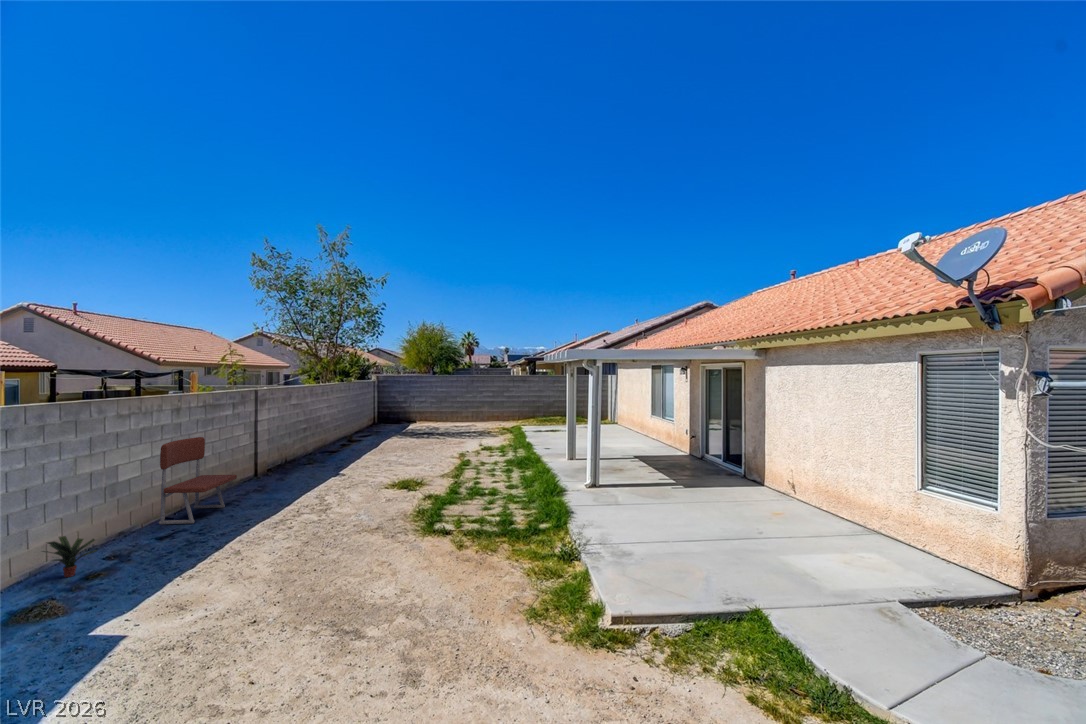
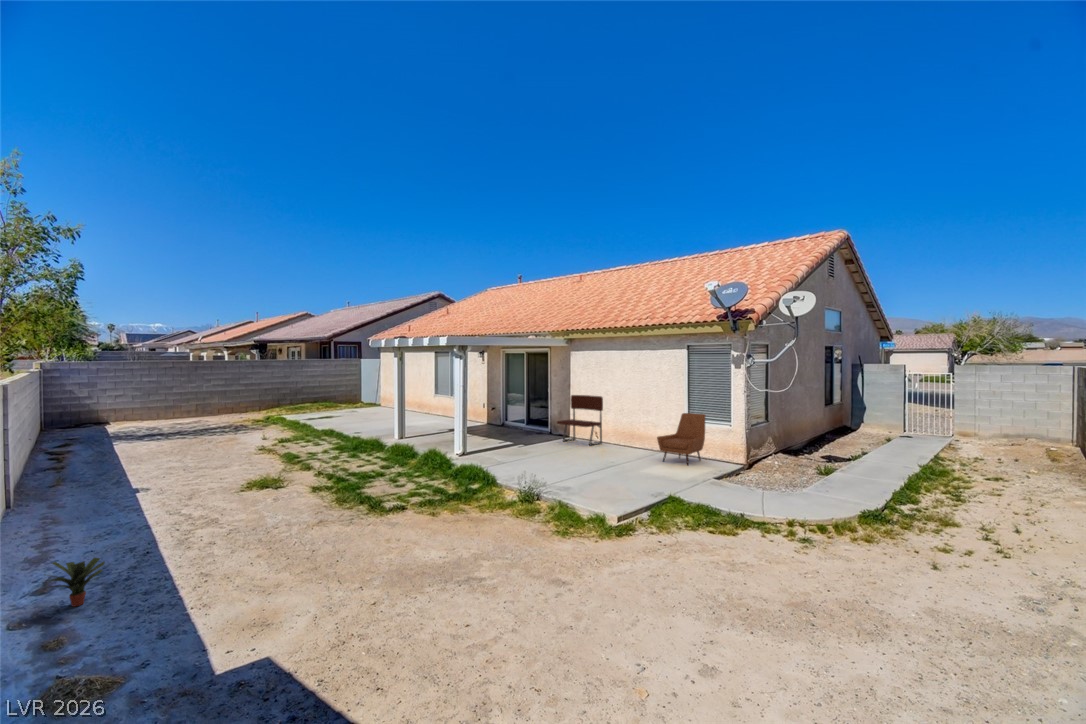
bench: present [159,437,237,524] -> present [557,395,603,446]
chair: none [836,475,945,573] -> present [657,413,706,465]

